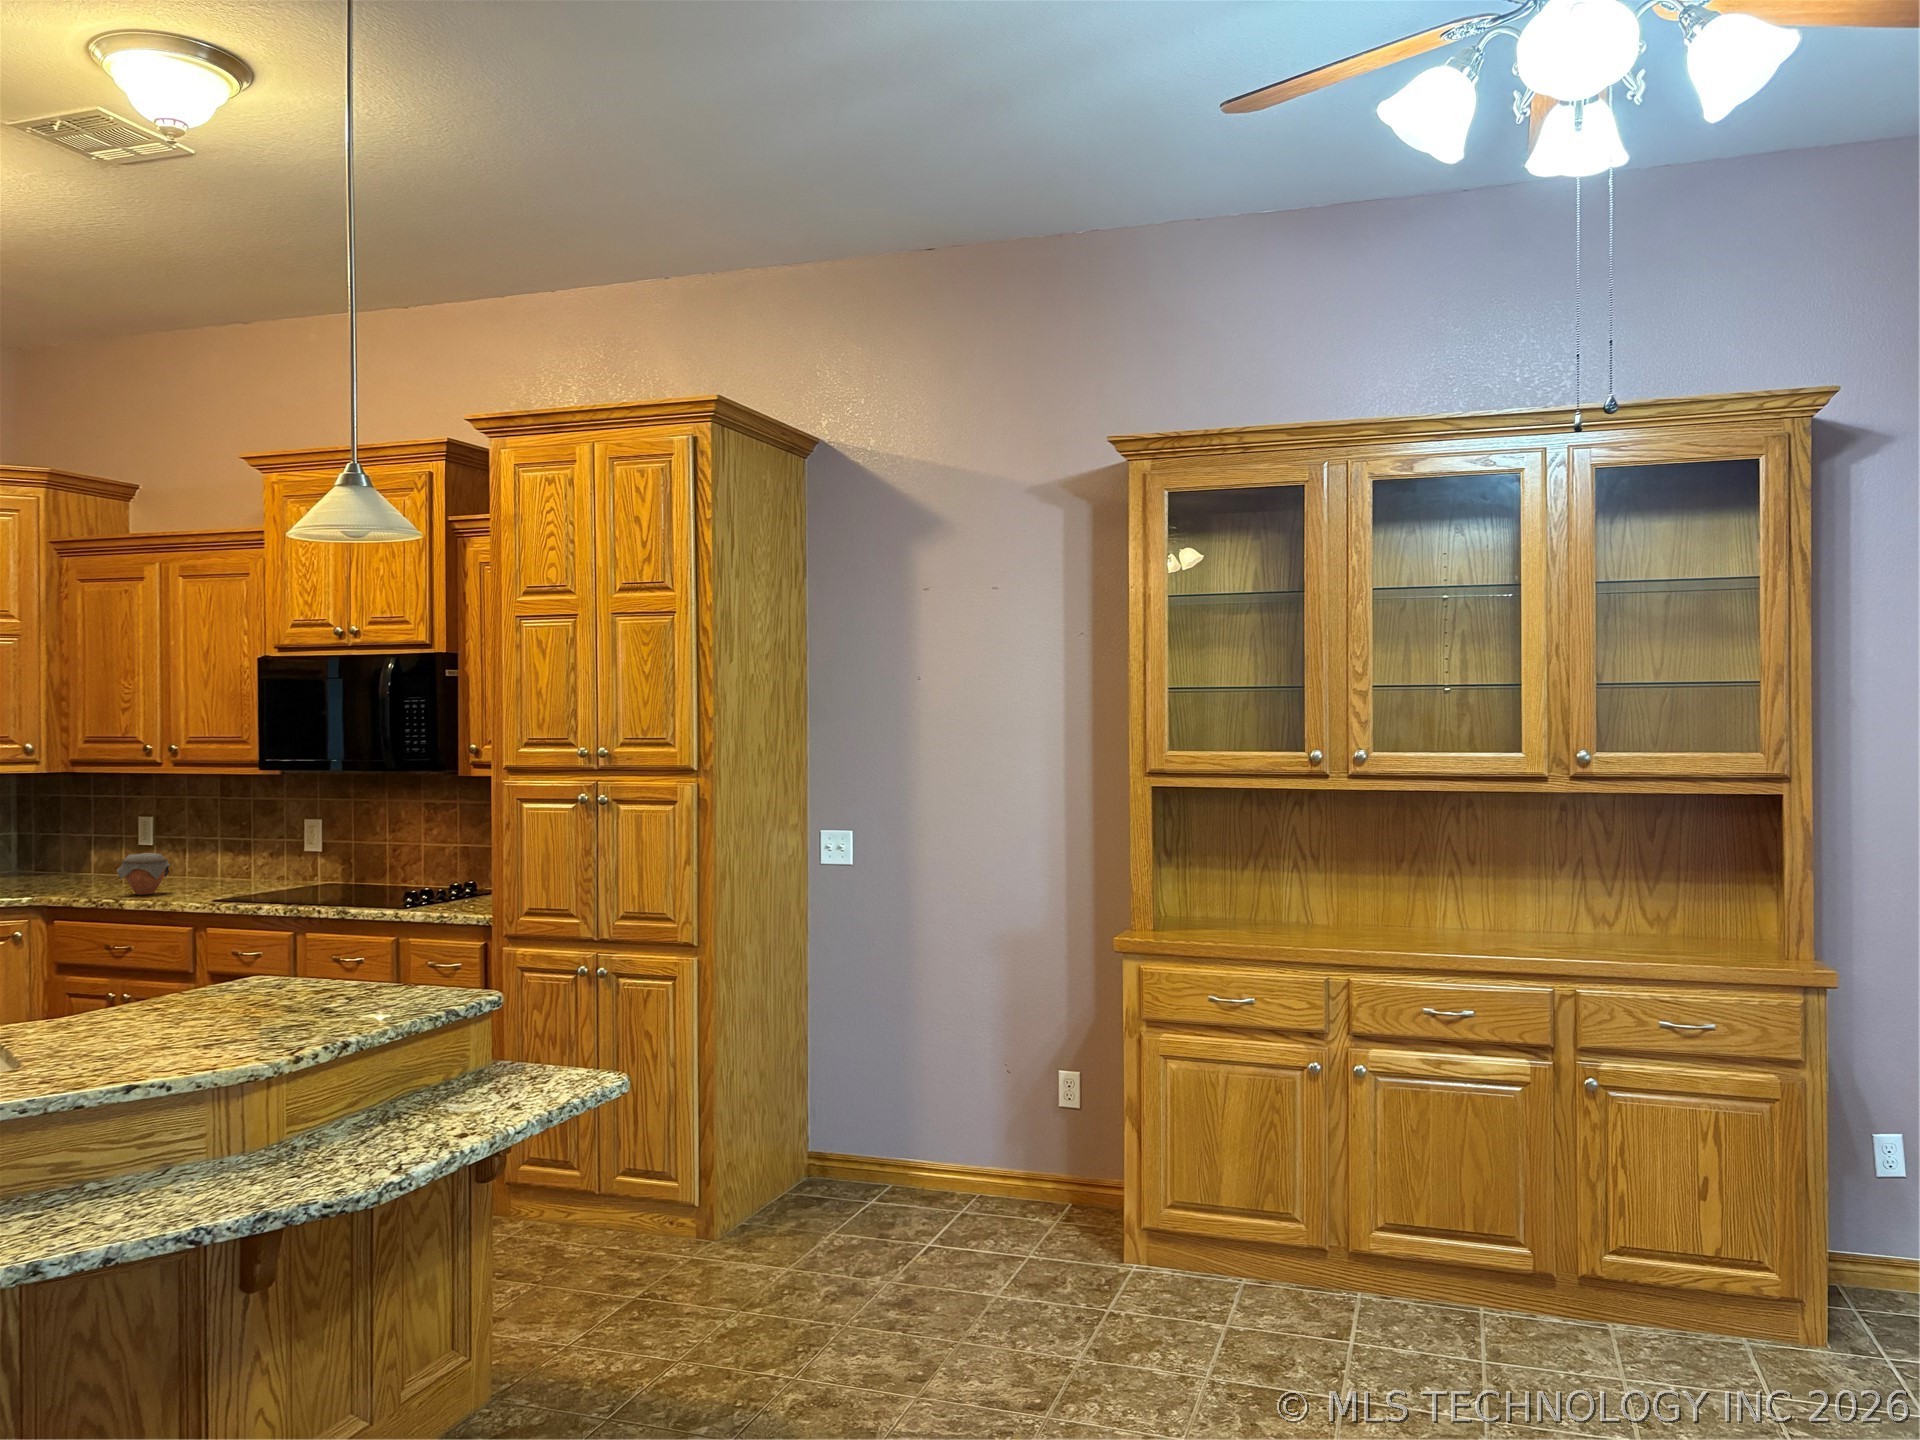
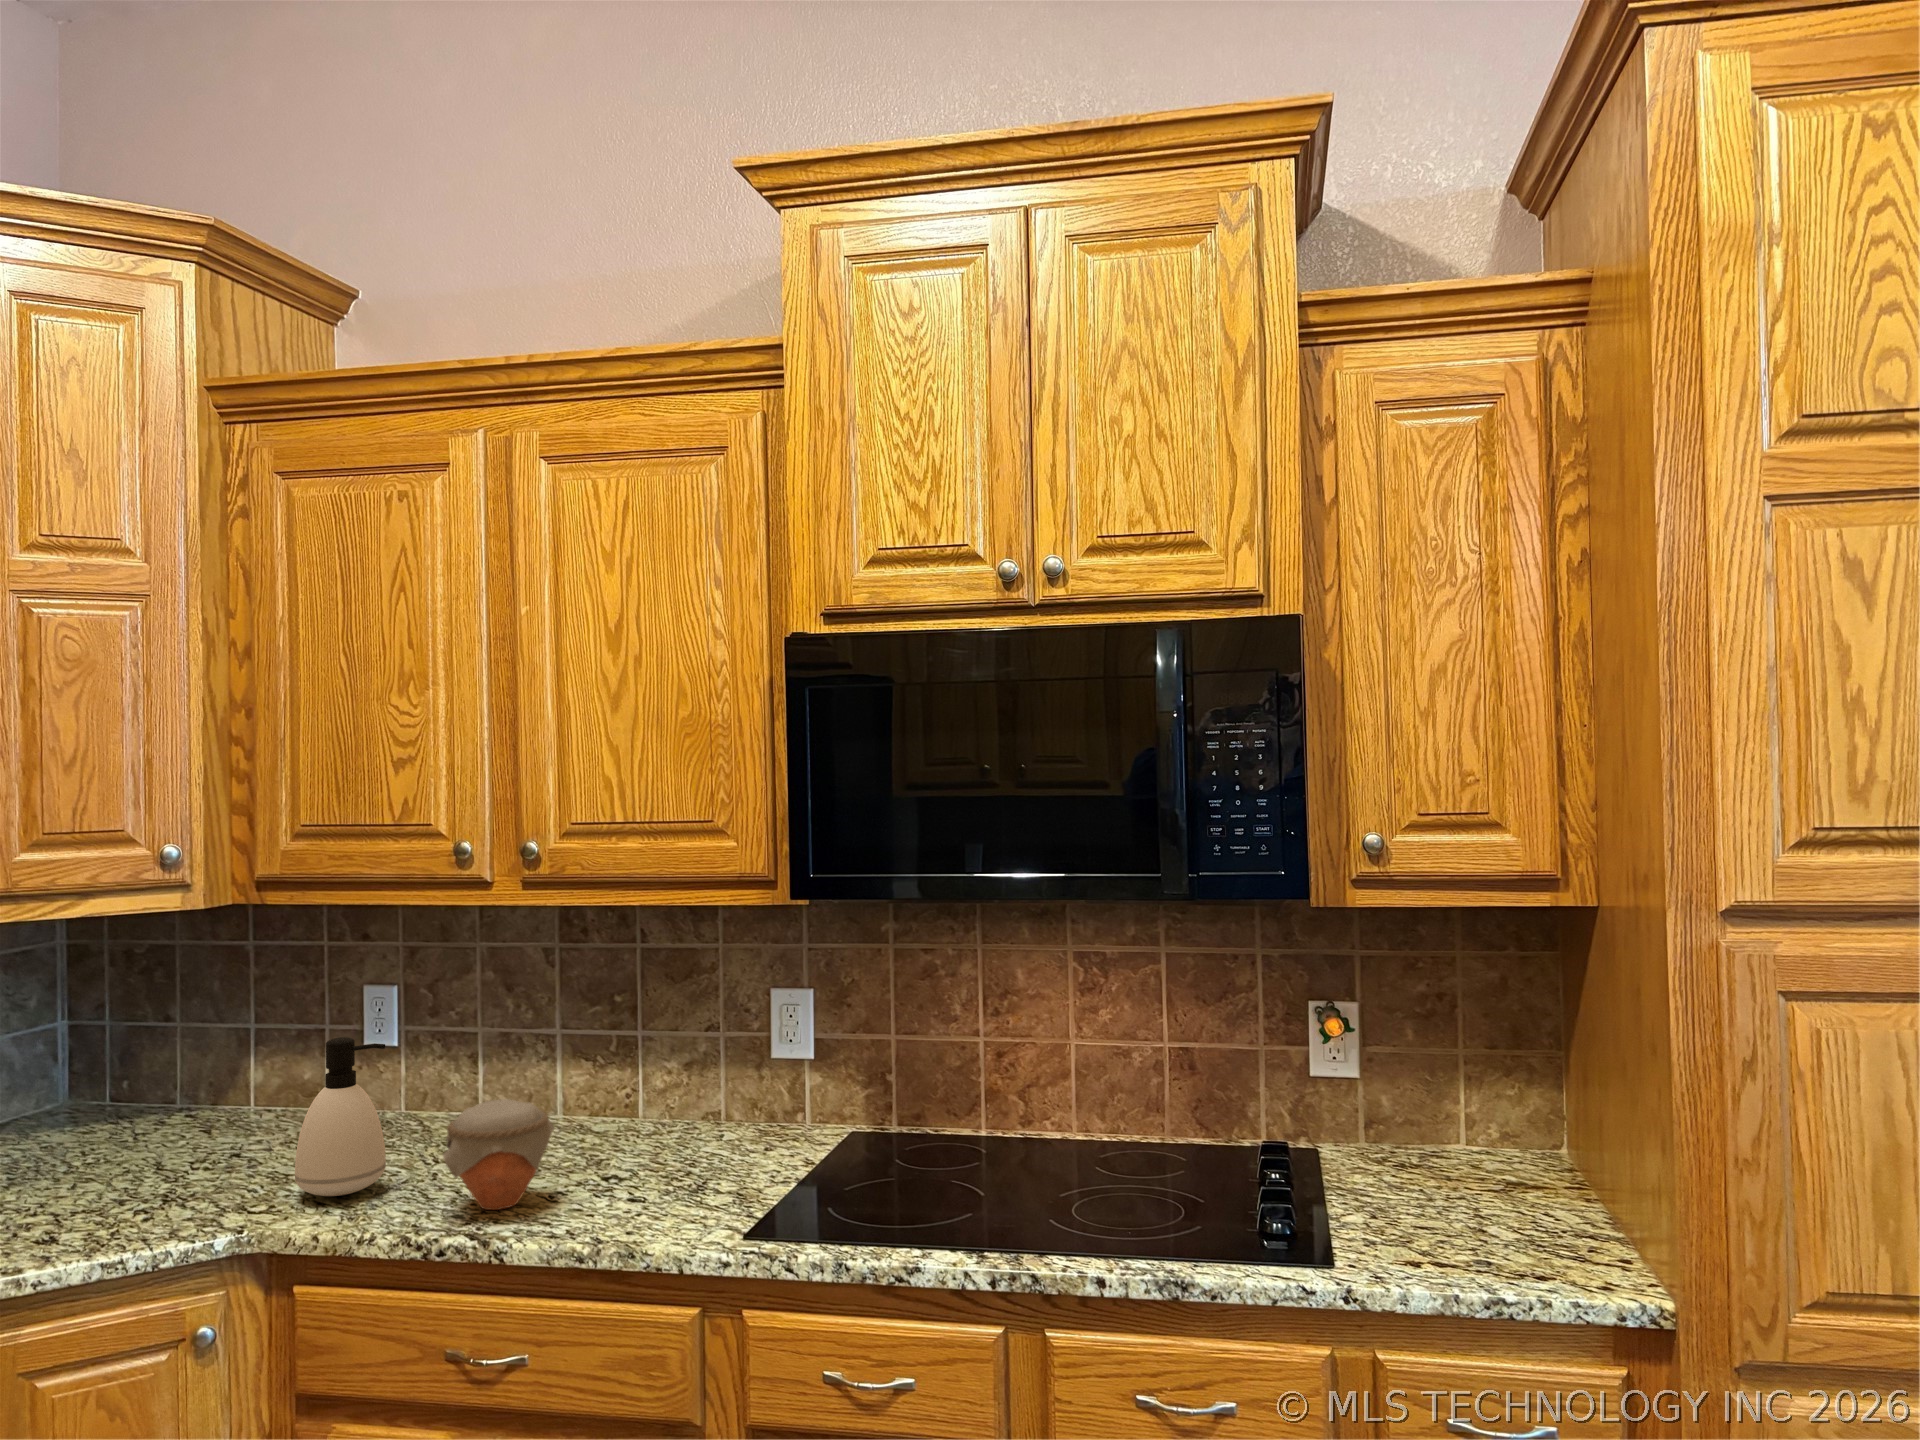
soap dispenser: none [70,826,110,891] -> present [295,1037,386,1196]

